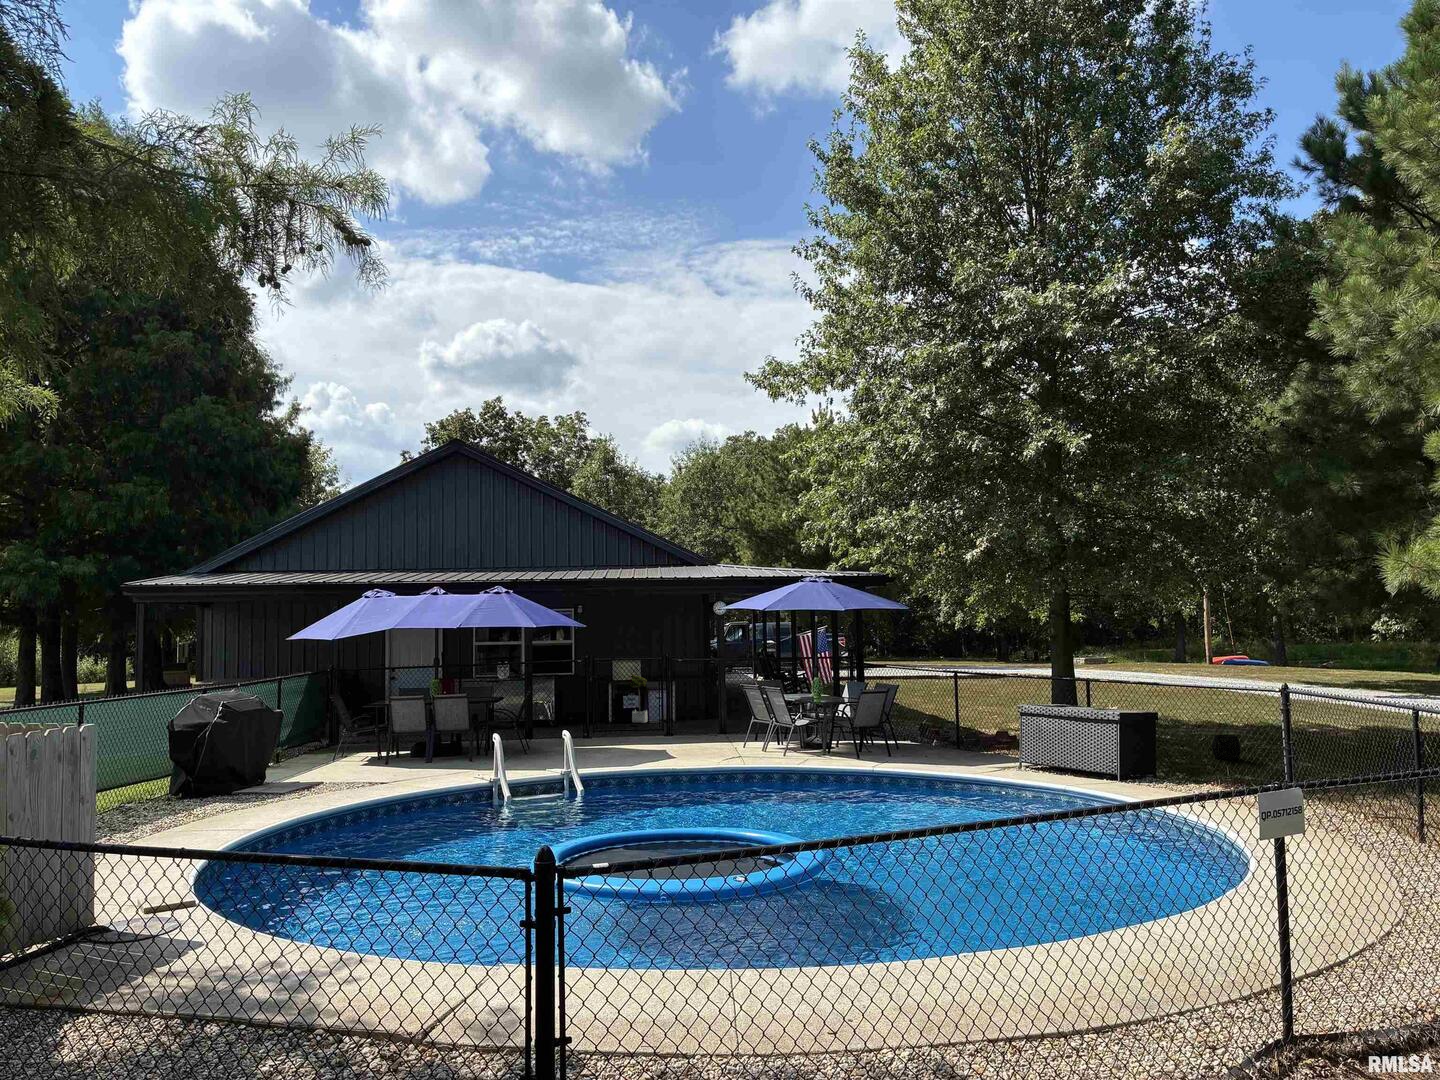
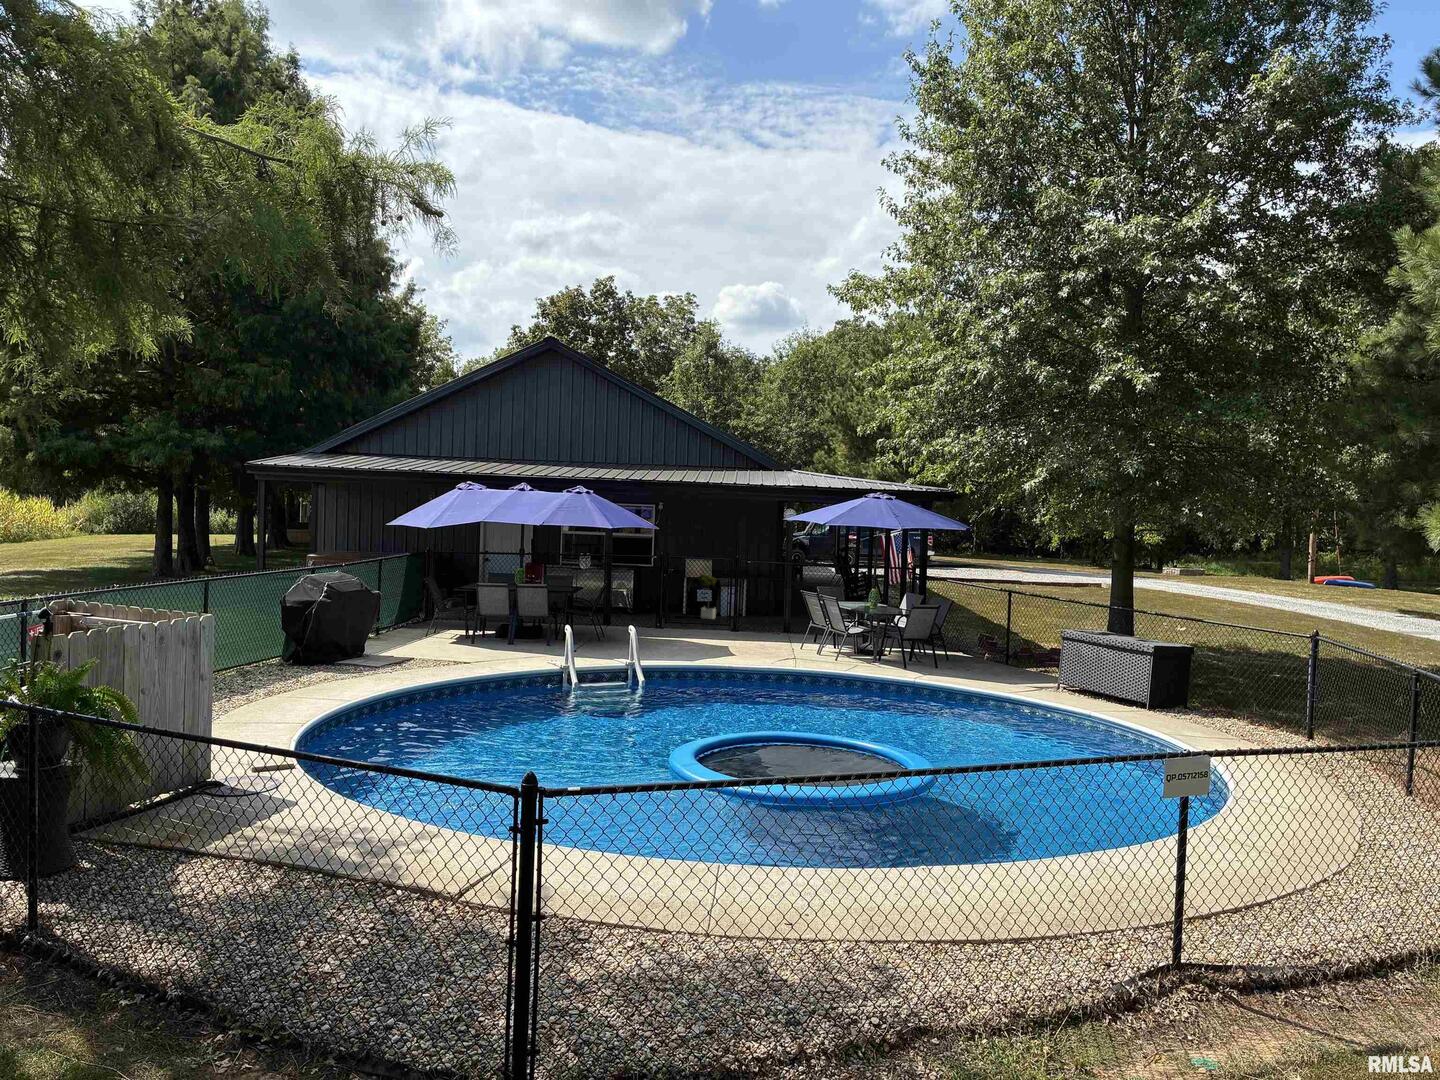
woven basket: present [1212,735,1241,760] -> none [1255,673,1285,698]

